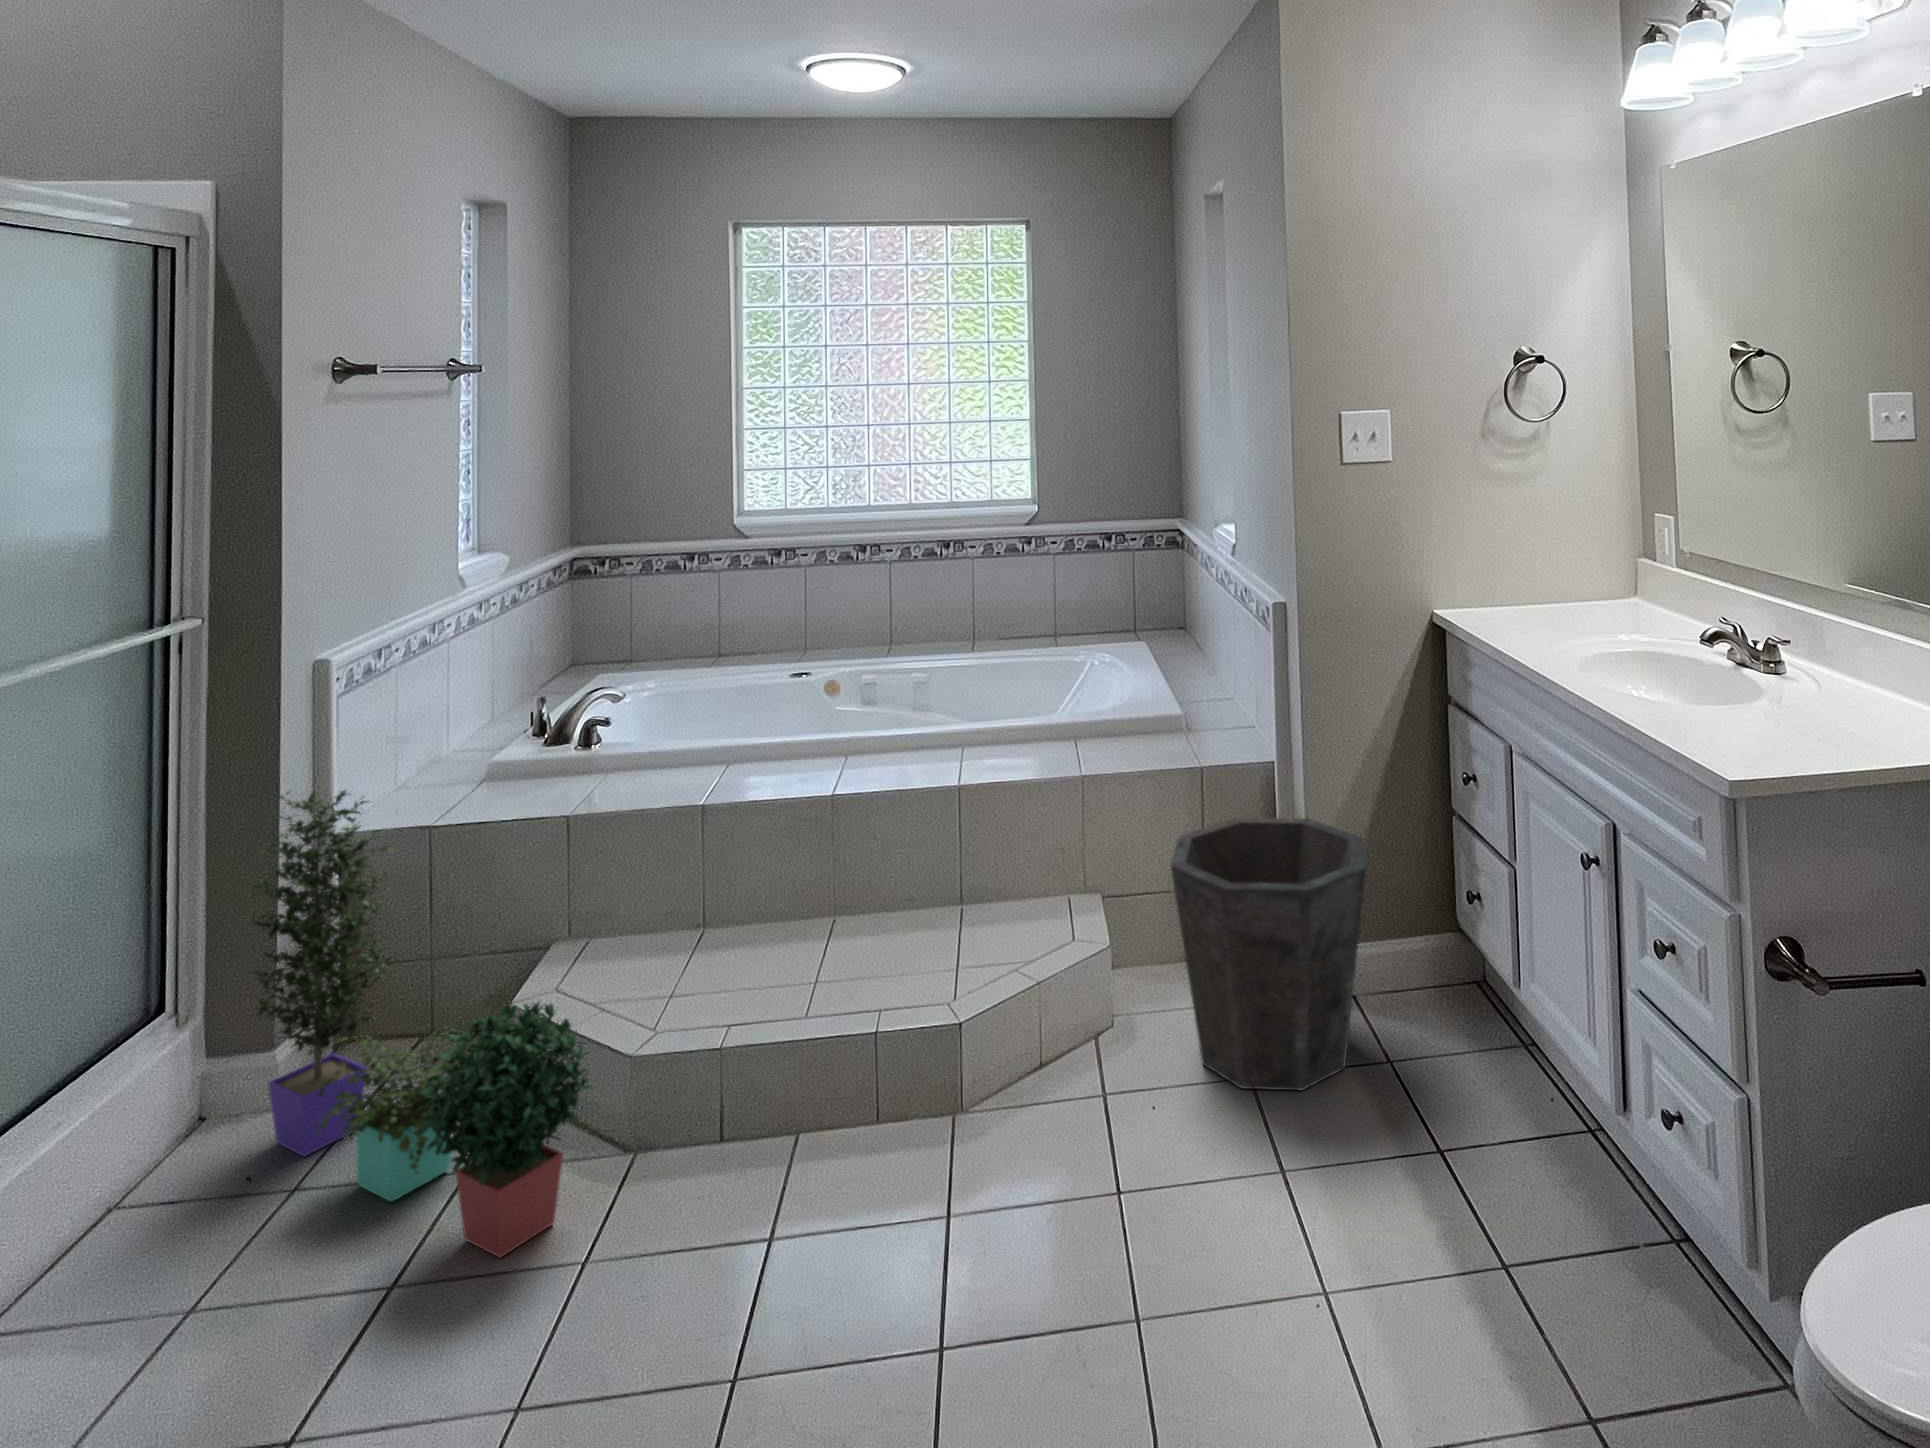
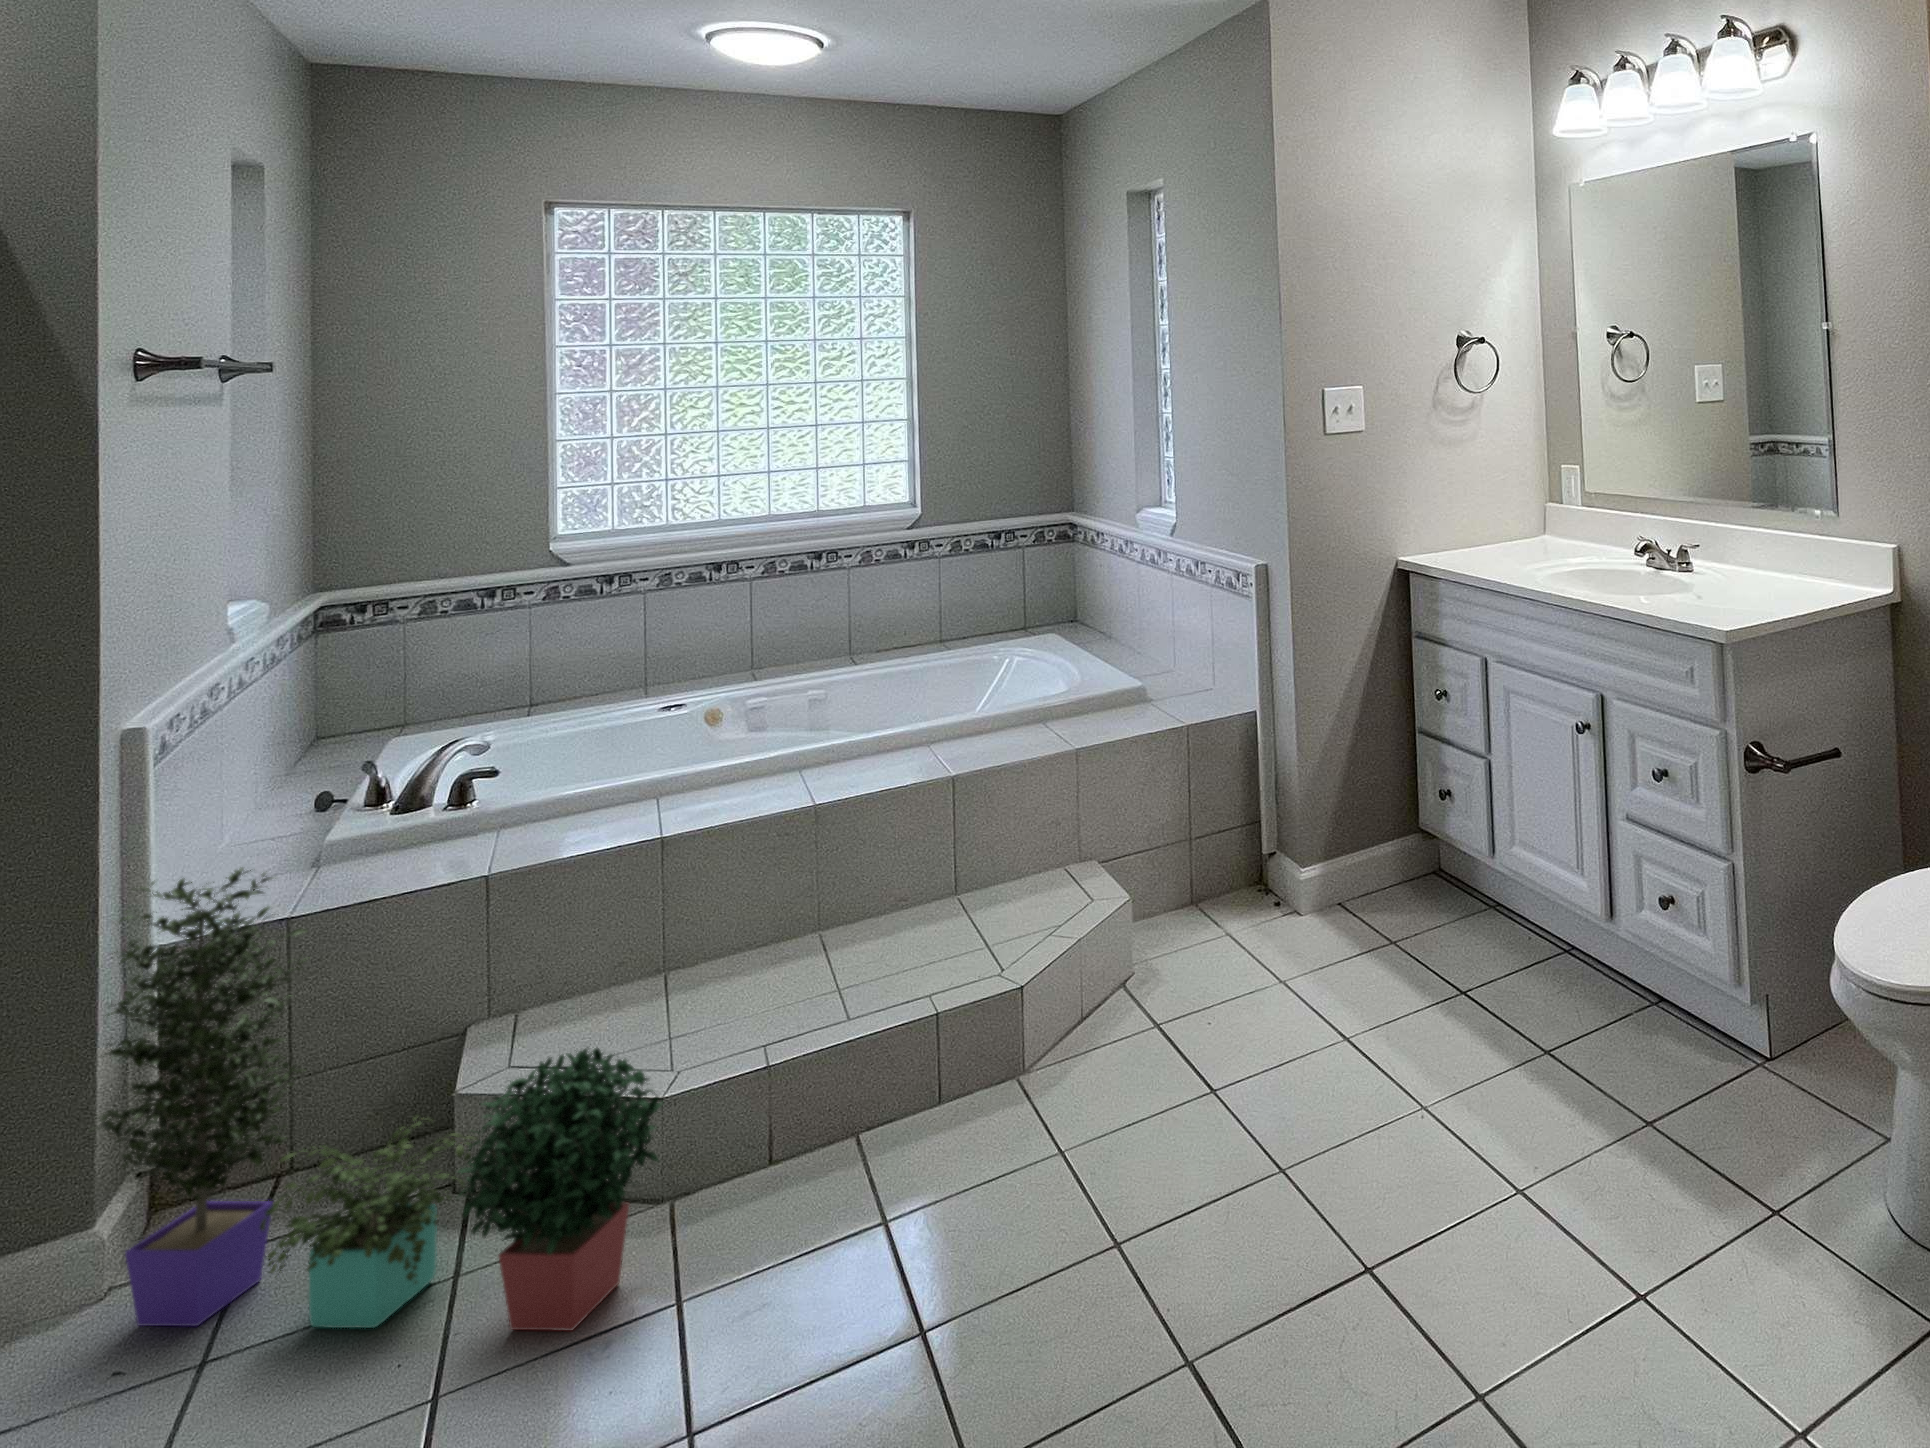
waste bin: present [1171,818,1366,1090] -> none [1194,752,1377,993]

